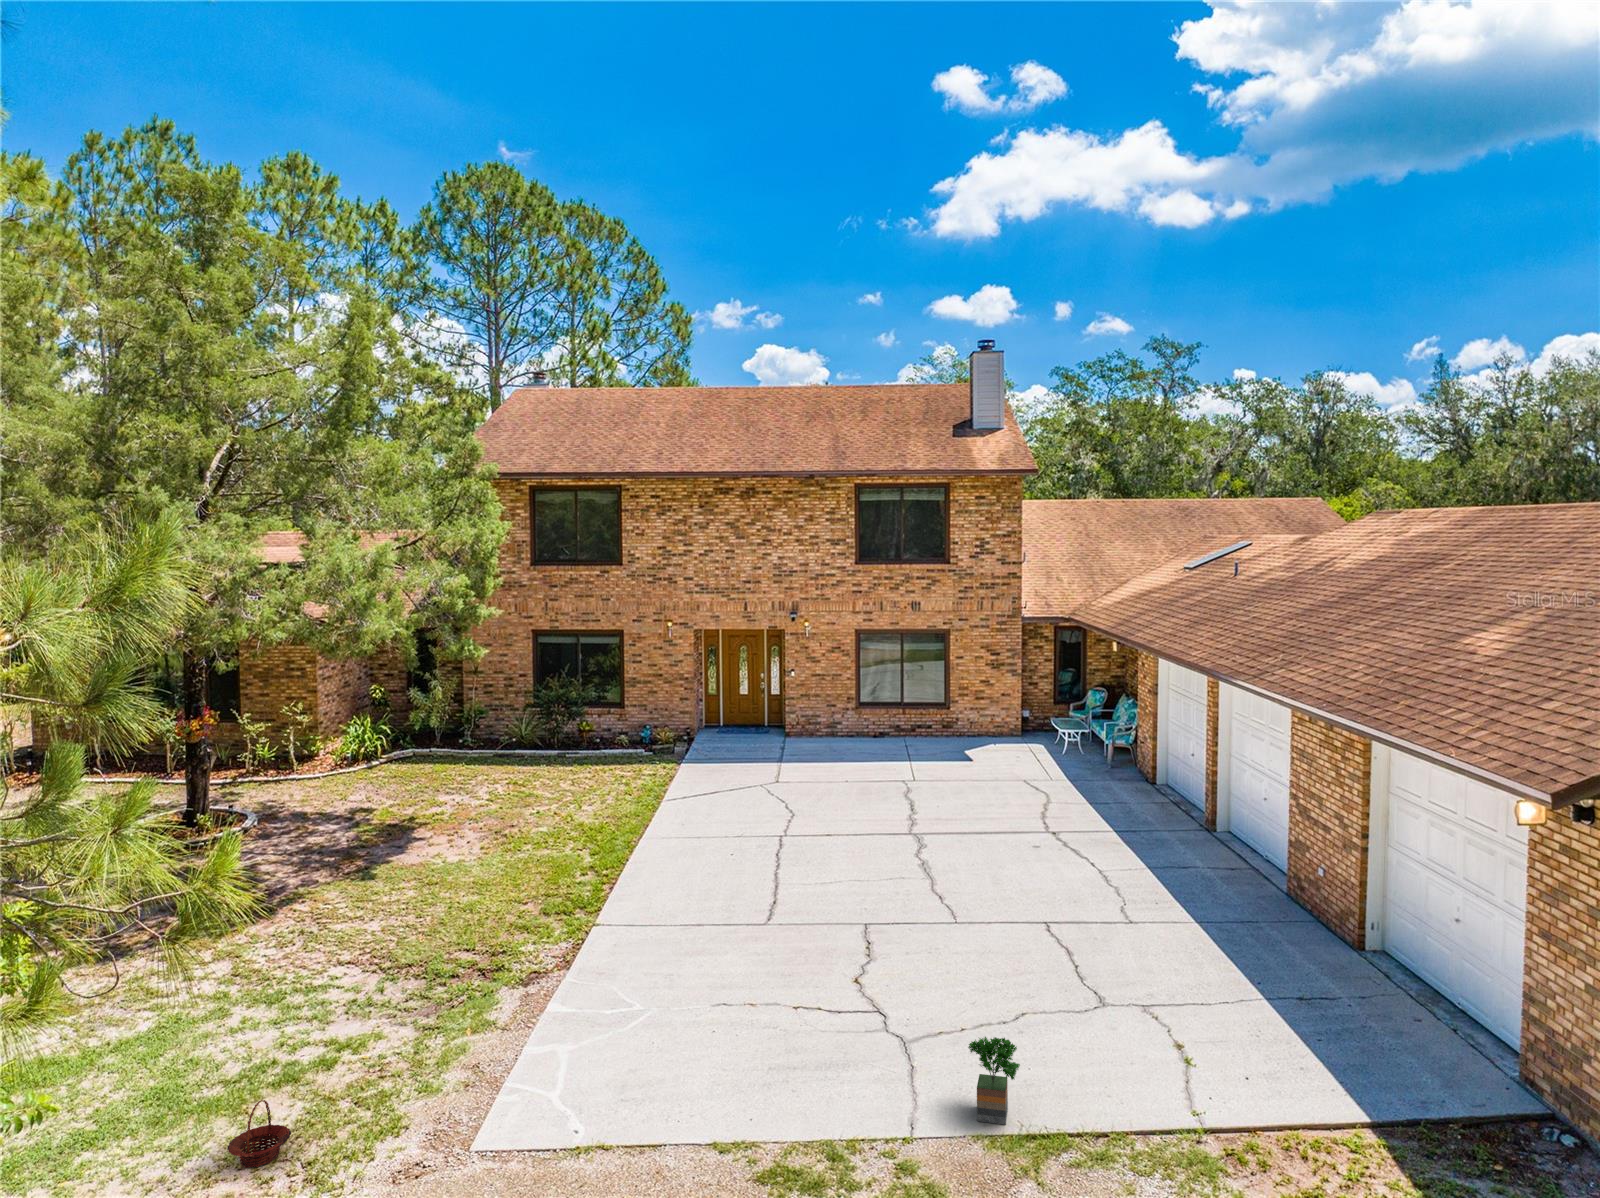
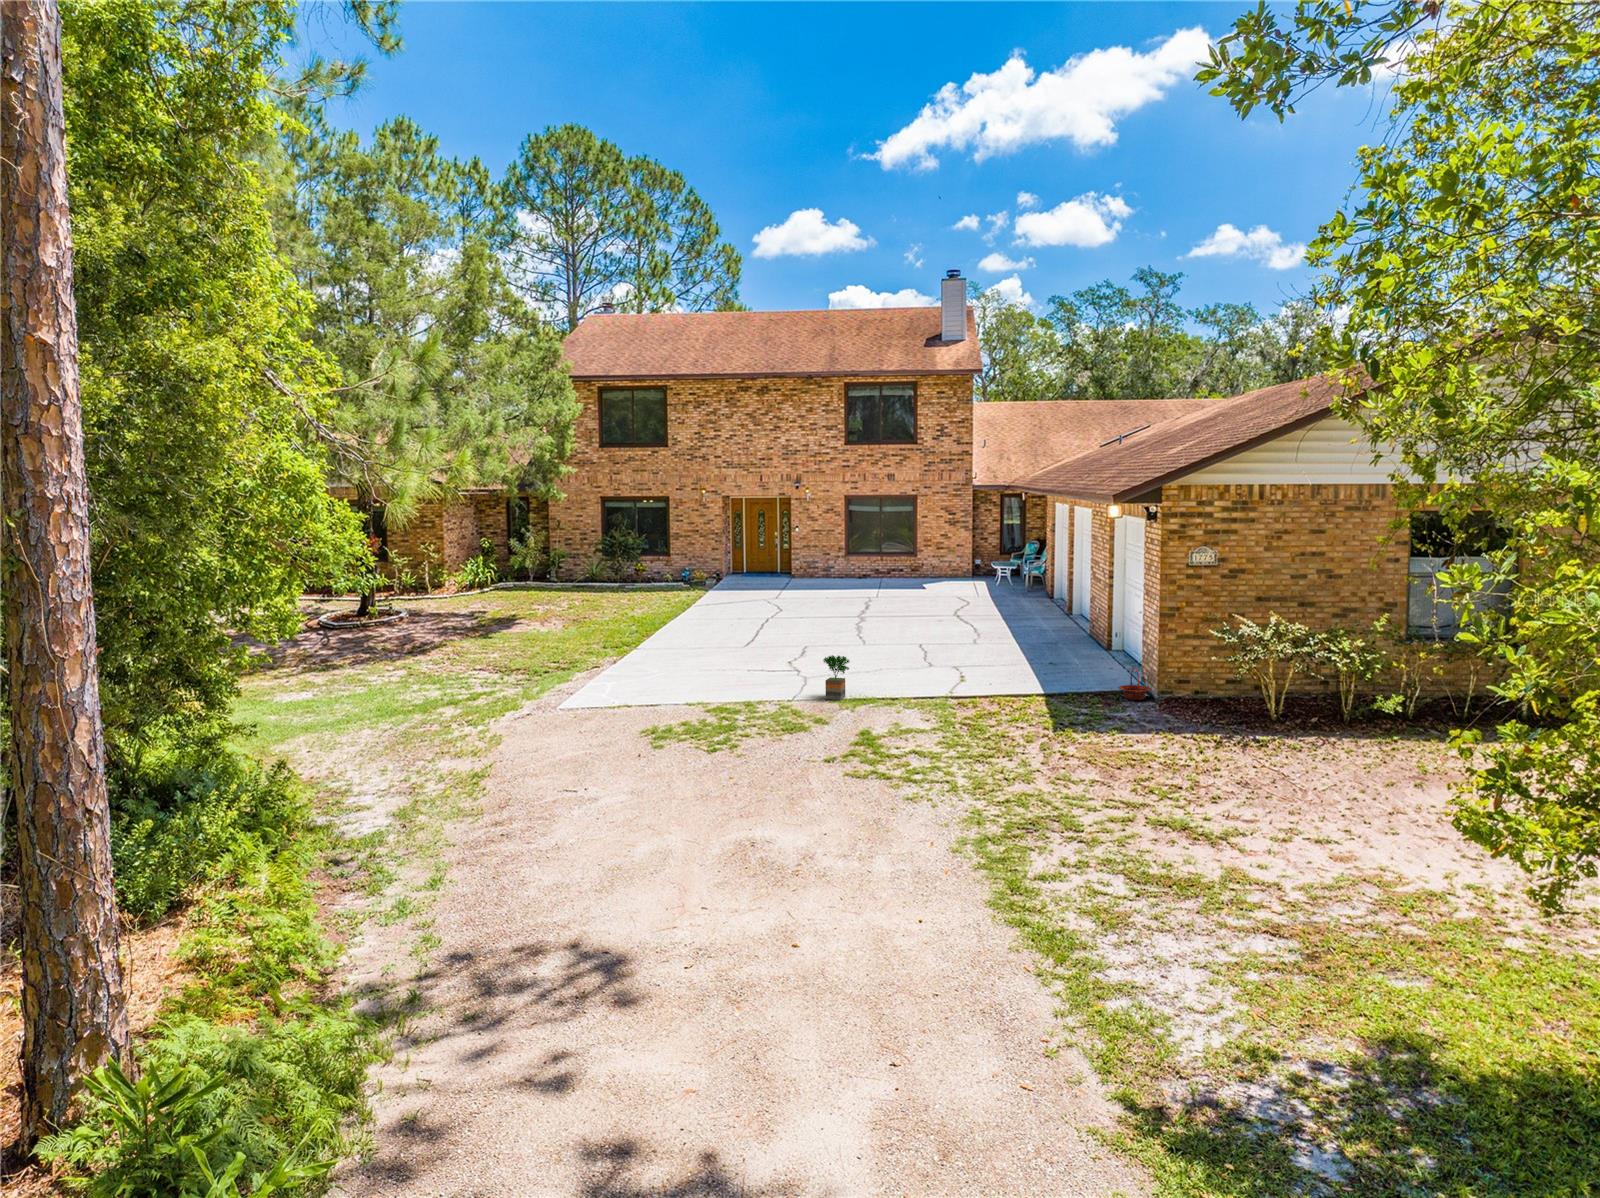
basket: present [227,1100,291,1168] -> present [1118,667,1151,700]

